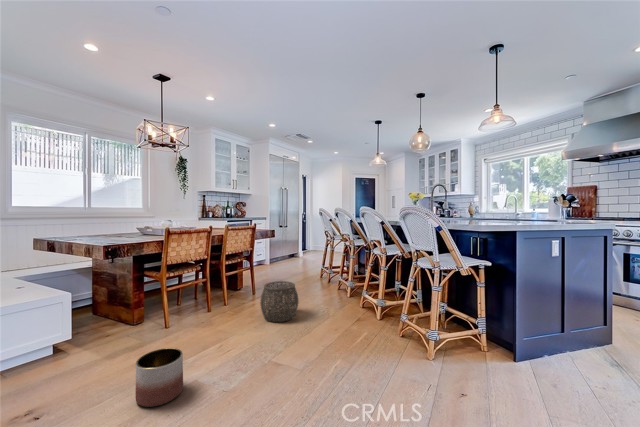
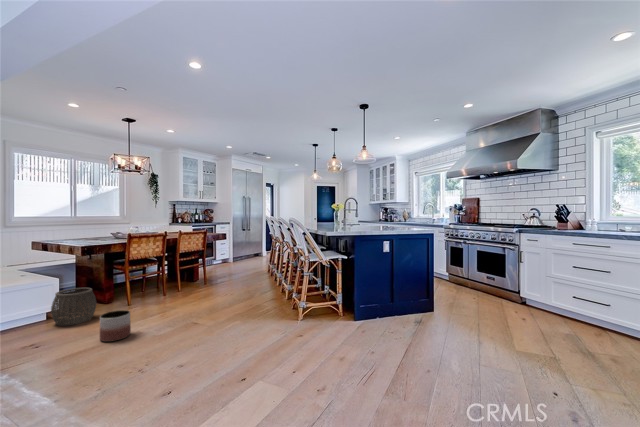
woven basket: present [260,281,298,322] -> present [51,288,96,326]

